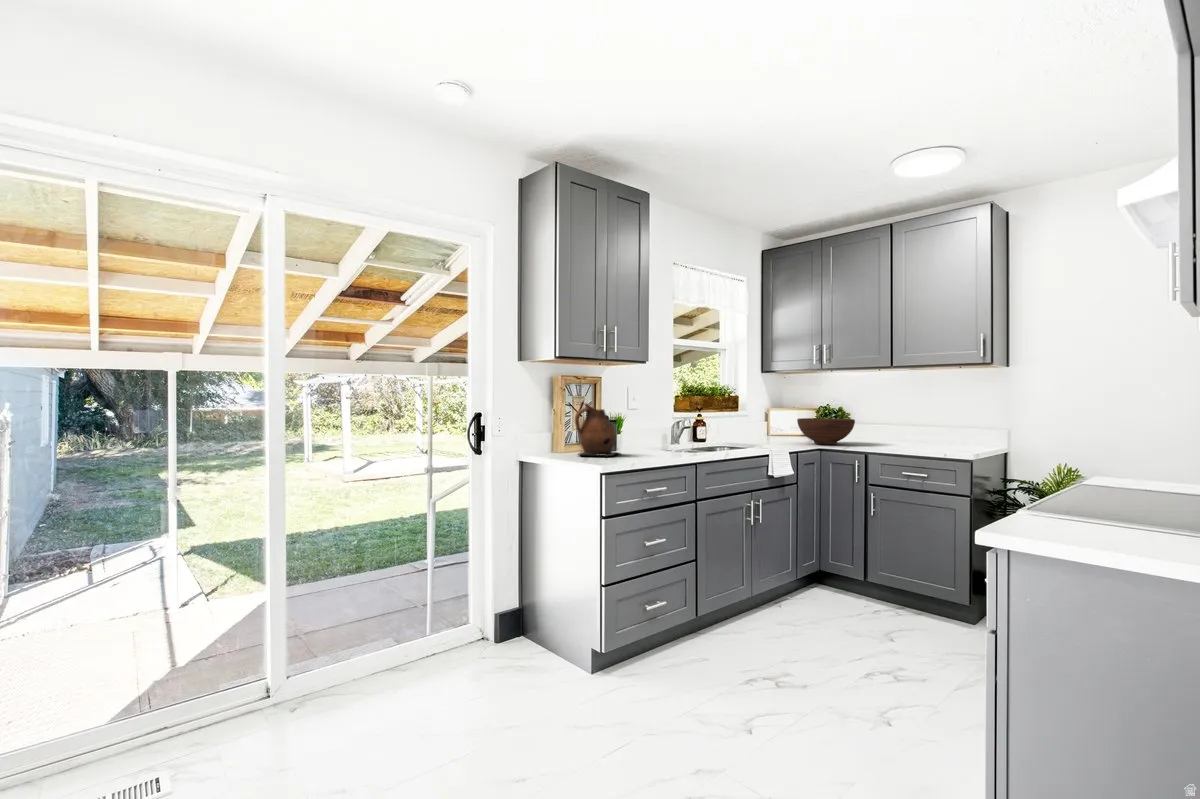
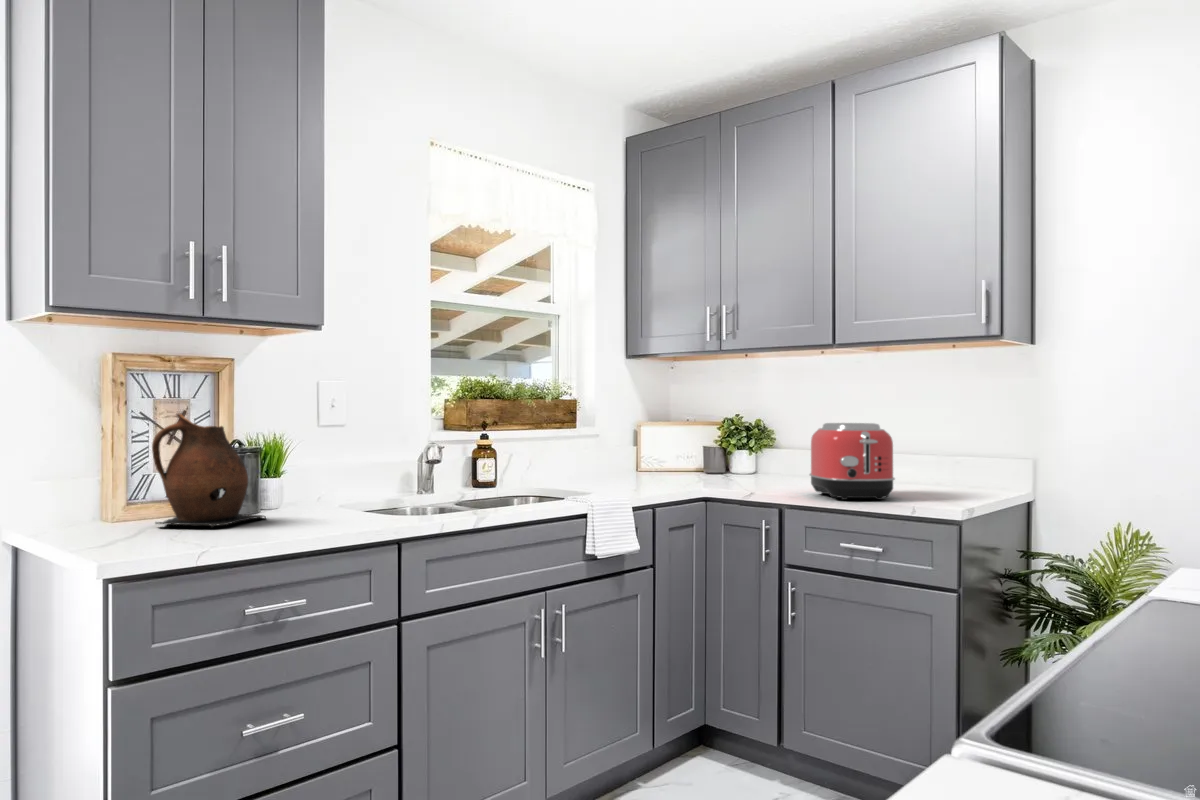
toaster: none [882,409,933,450] -> present [810,423,895,500]
fruit bowl: present [797,418,855,445] -> none [664,440,766,490]

